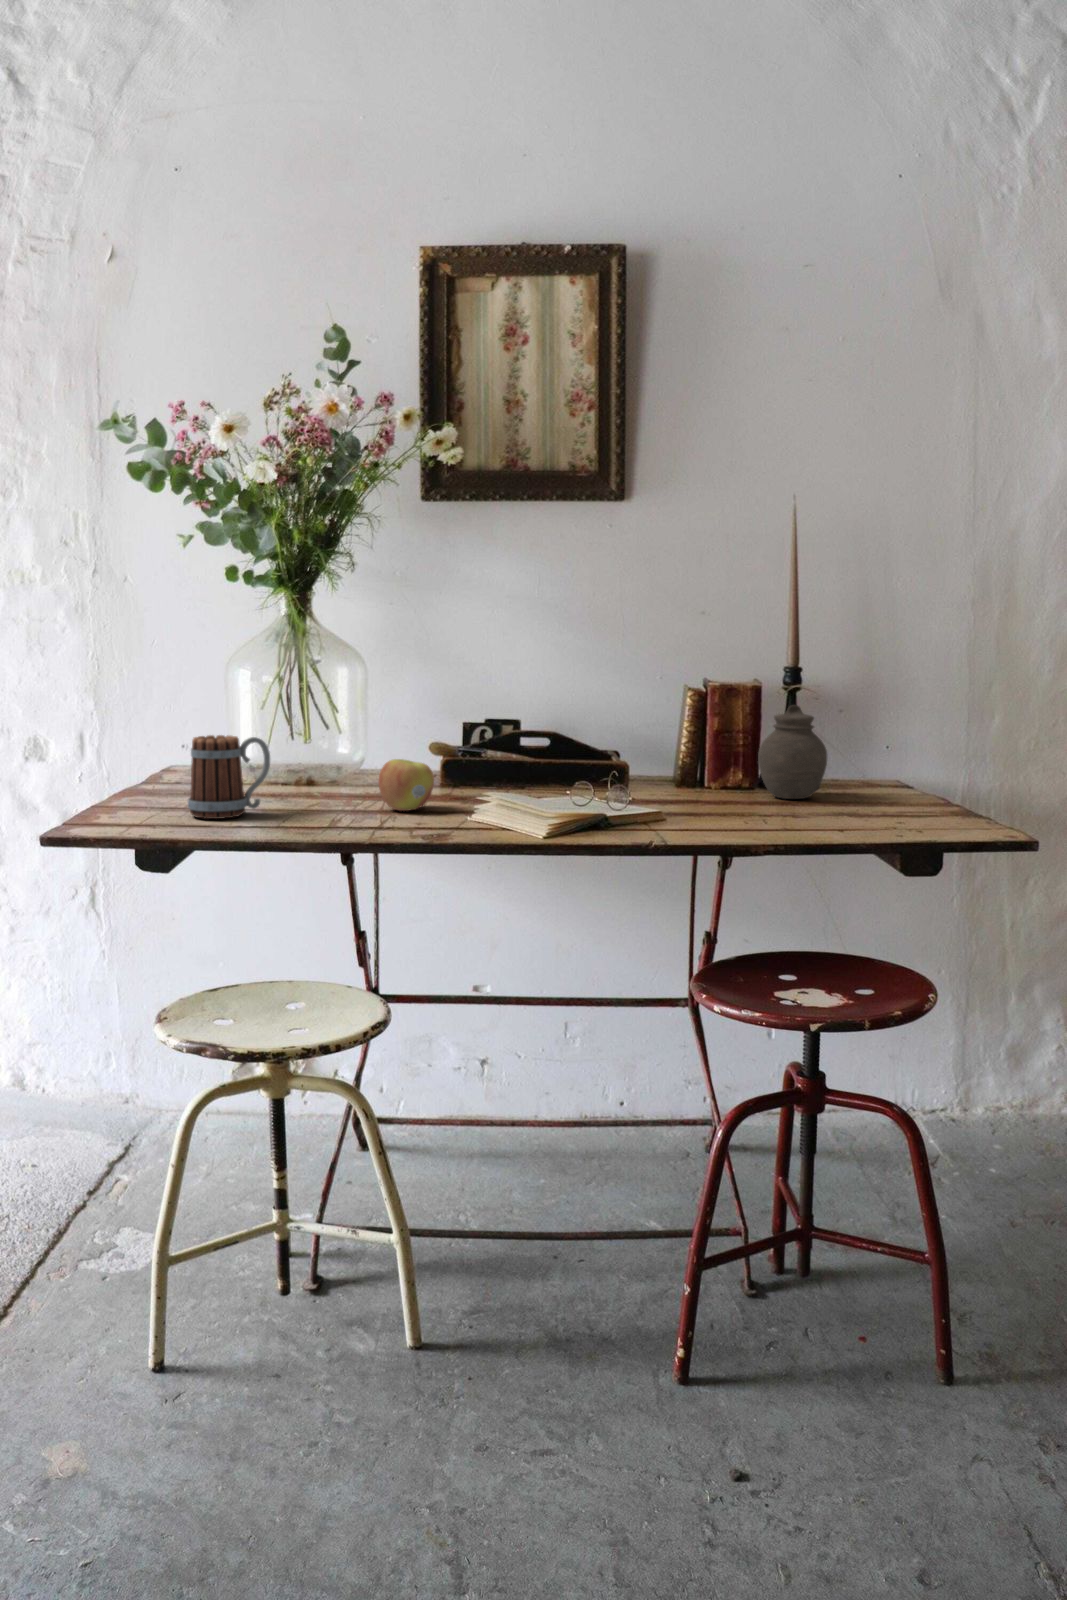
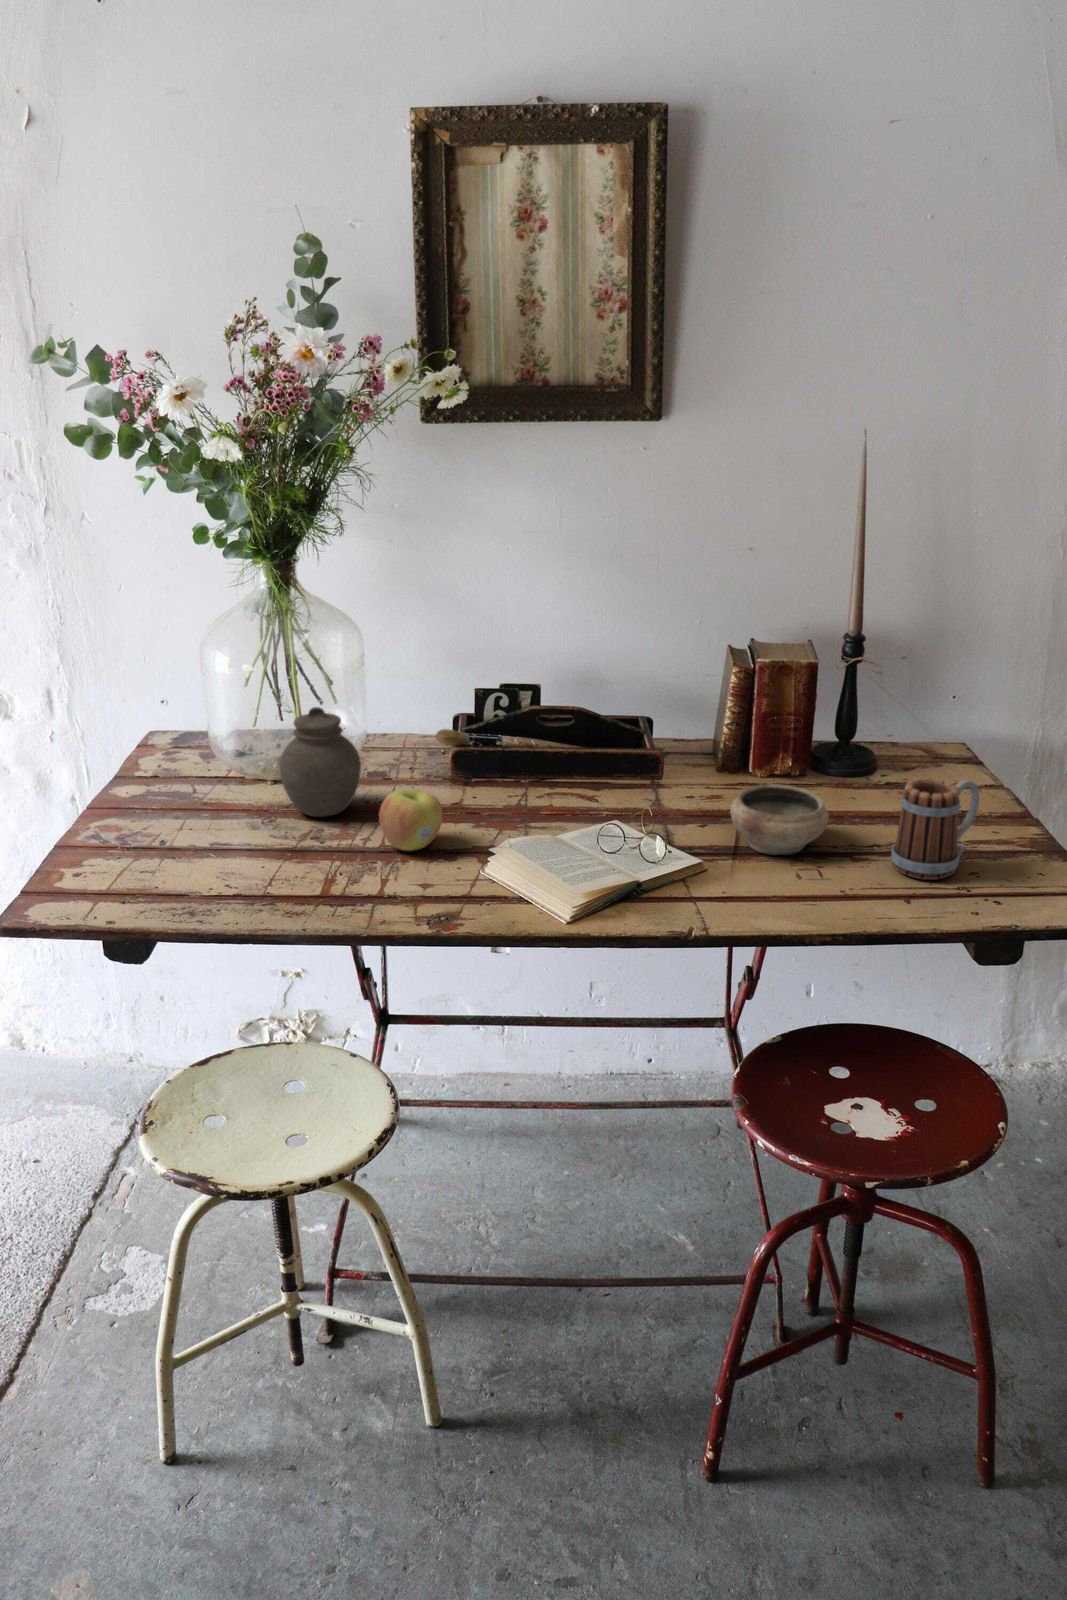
jar: present [758,705,827,799] -> present [279,707,361,817]
mug: present [188,735,270,819] -> present [891,778,980,880]
ceramic bowl: none [687,767,773,818] -> present [730,784,829,855]

